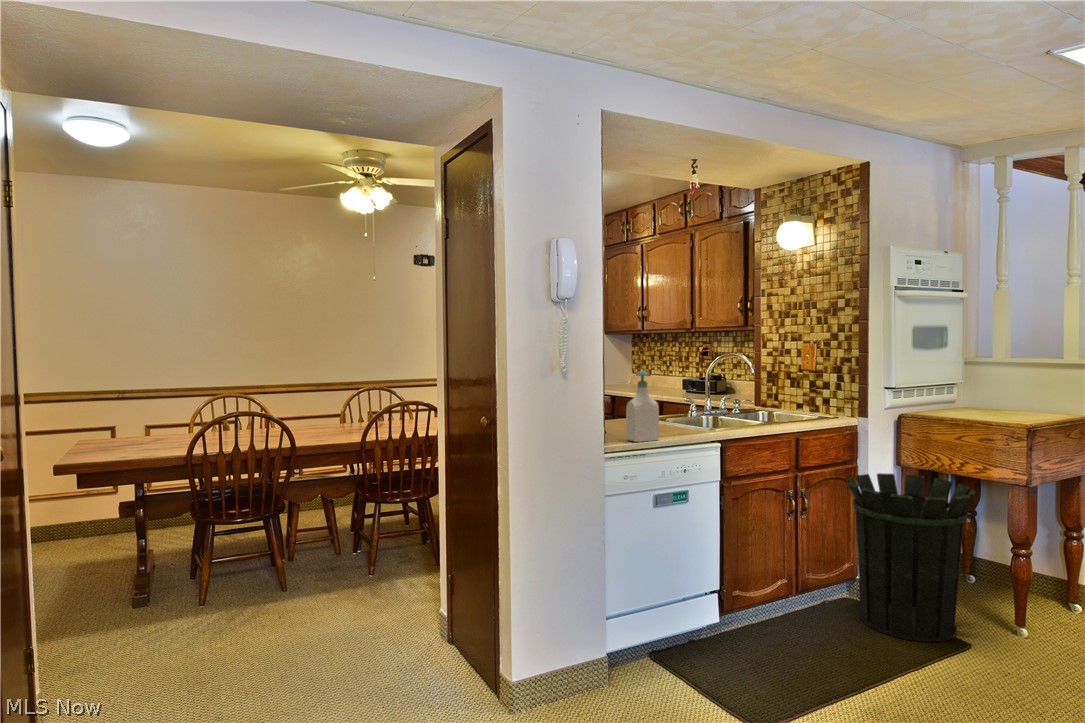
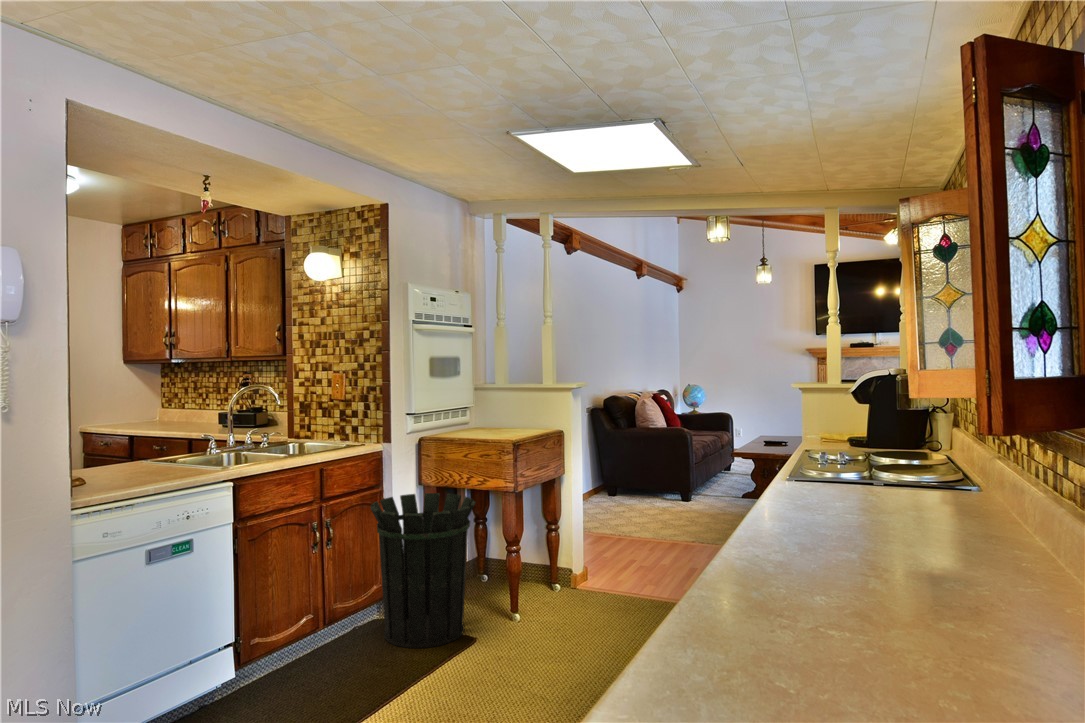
soap bottle: present [626,371,659,442] -> none [112,407,155,491]

